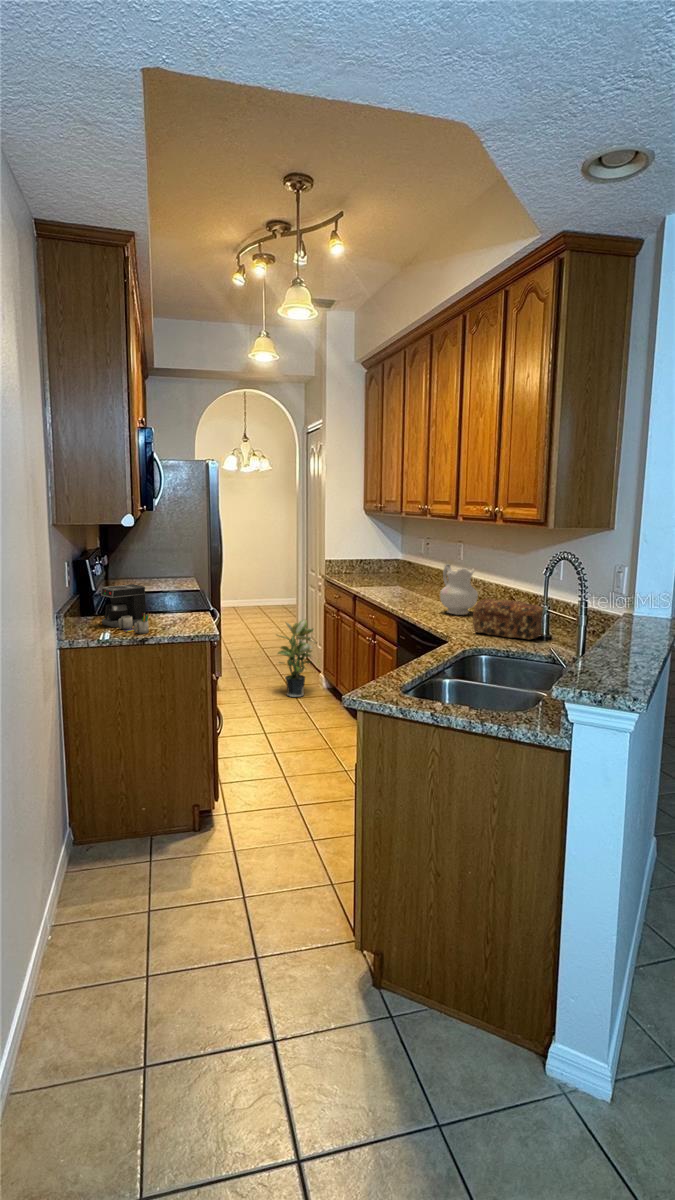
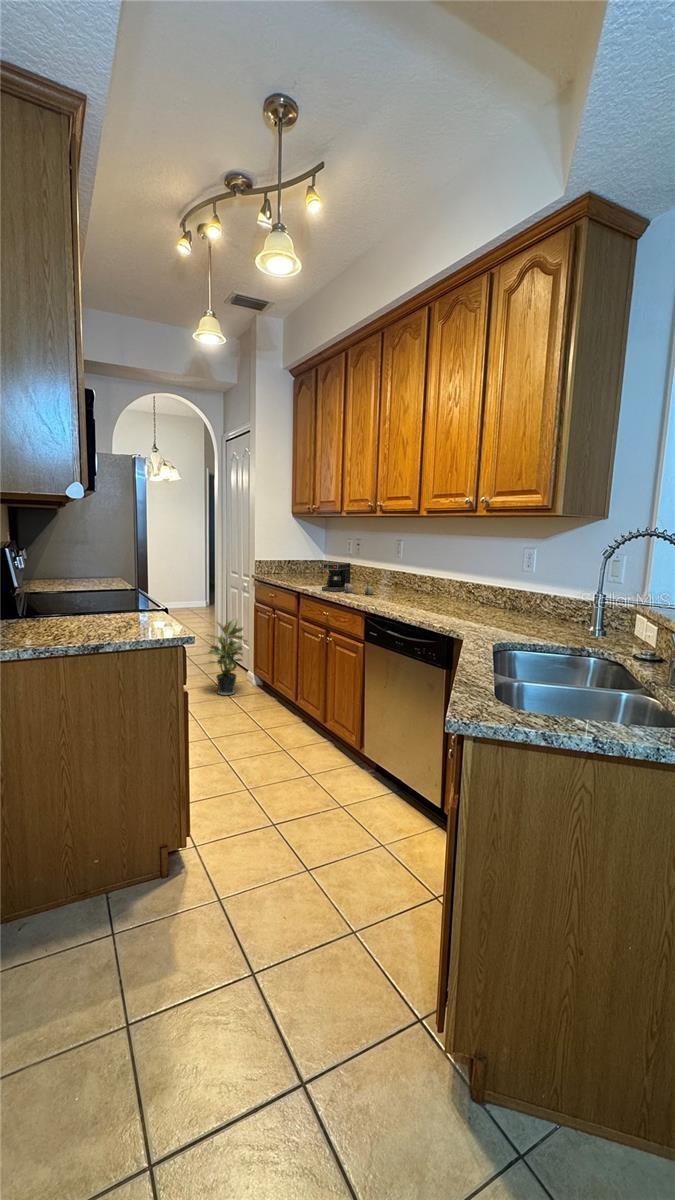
ceramic pitcher: present [440,564,478,615] -> none [407,558,445,609]
coffee maker: present [101,584,151,634] -> present [322,562,375,595]
bread loaf: present [473,599,544,639] -> none [470,590,544,631]

